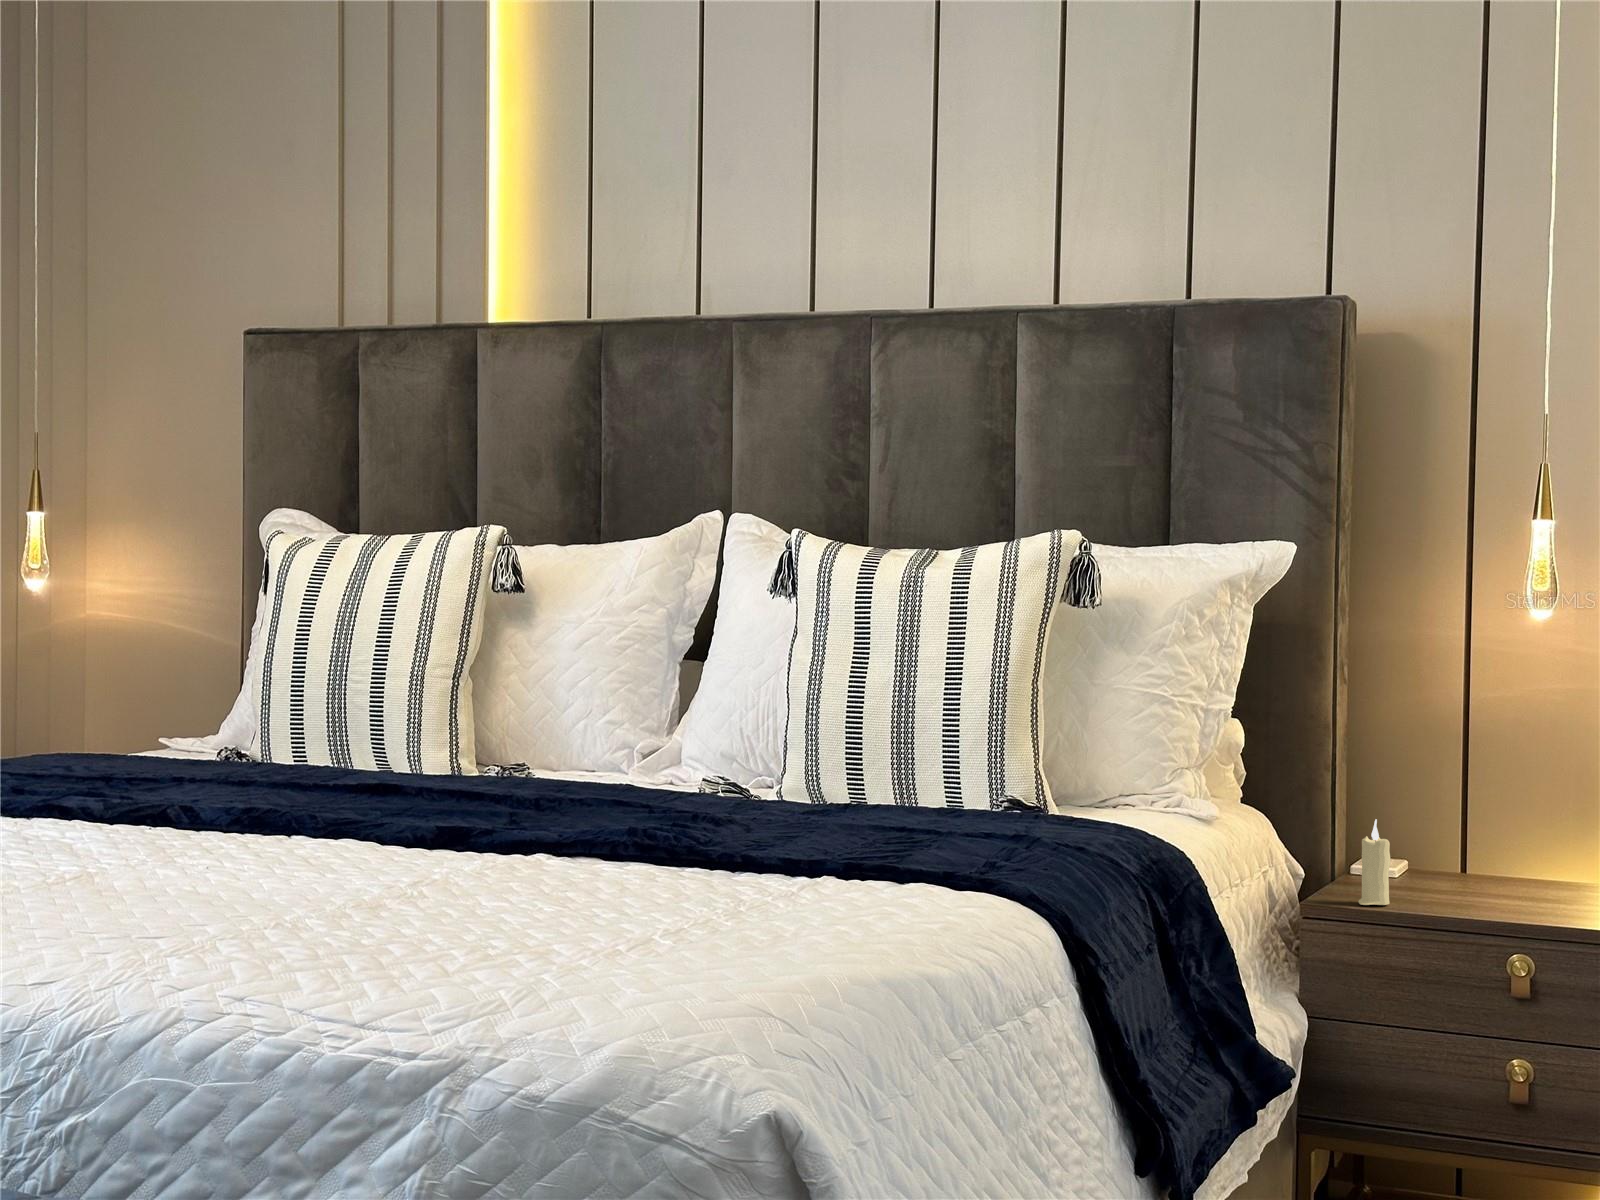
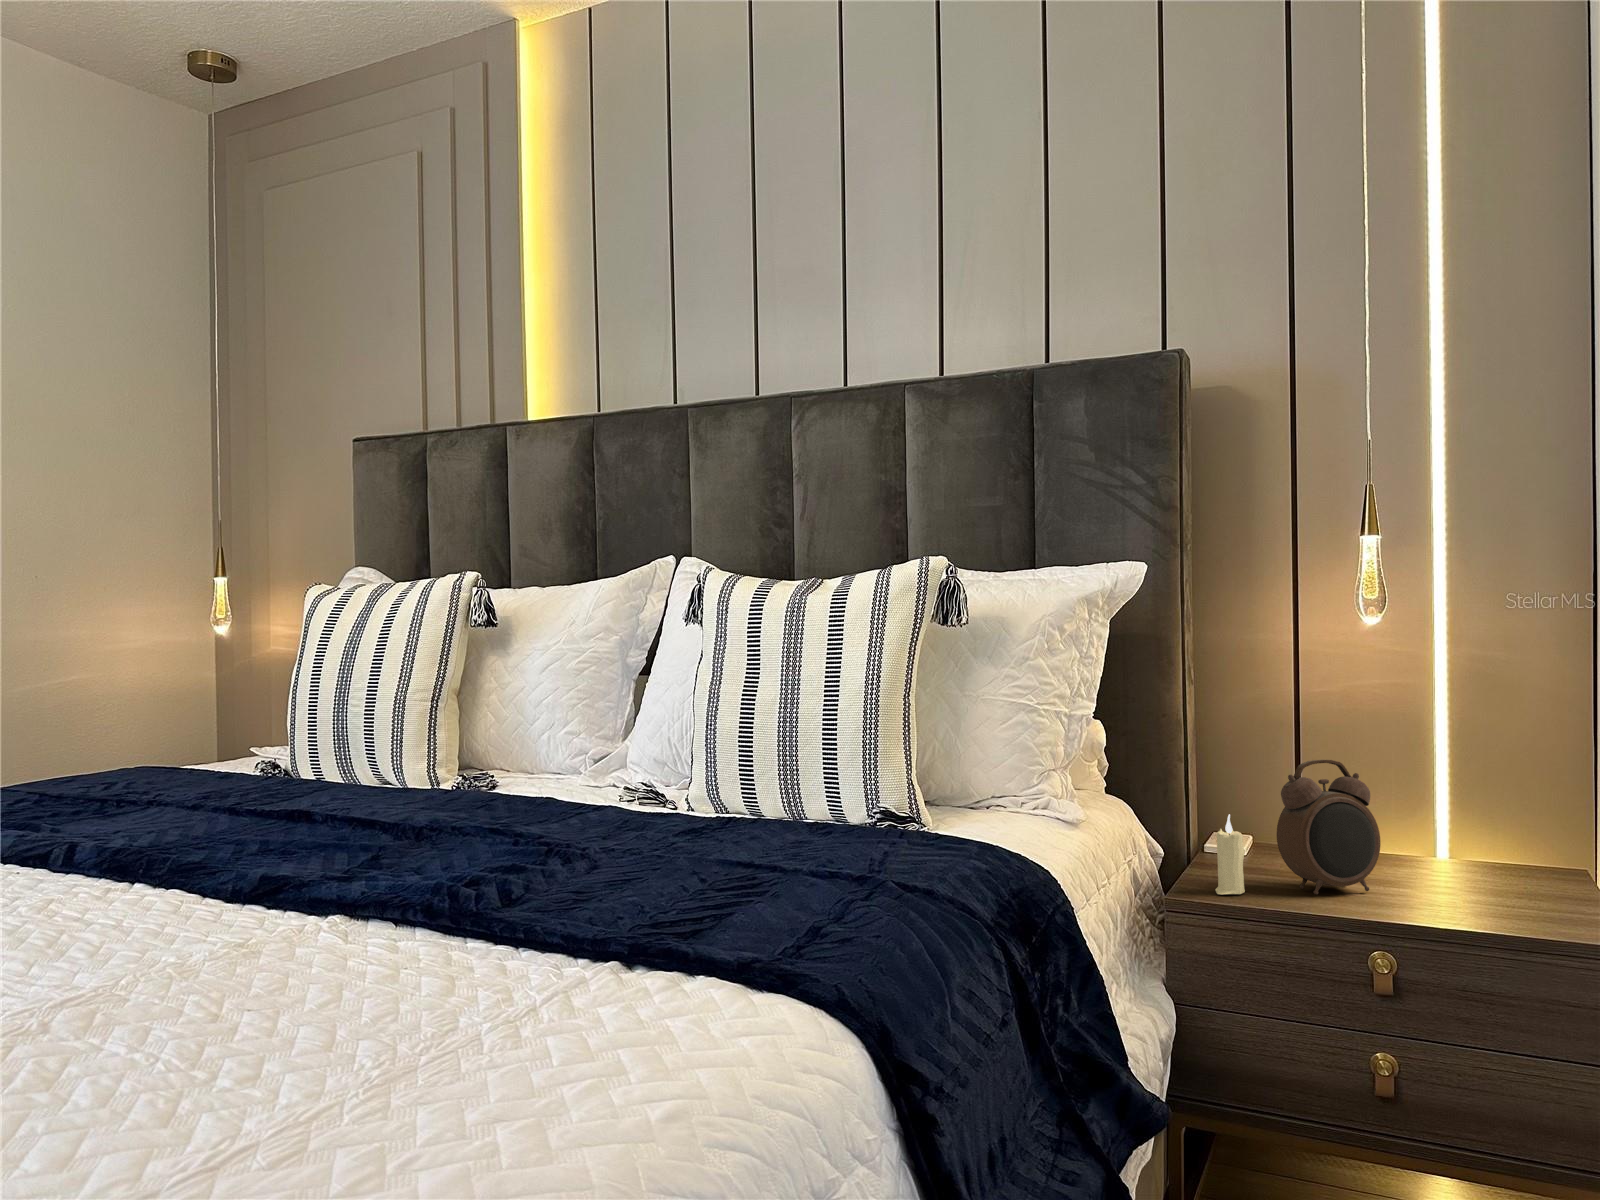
alarm clock: none [1426,765,1536,907] -> present [1277,760,1381,894]

